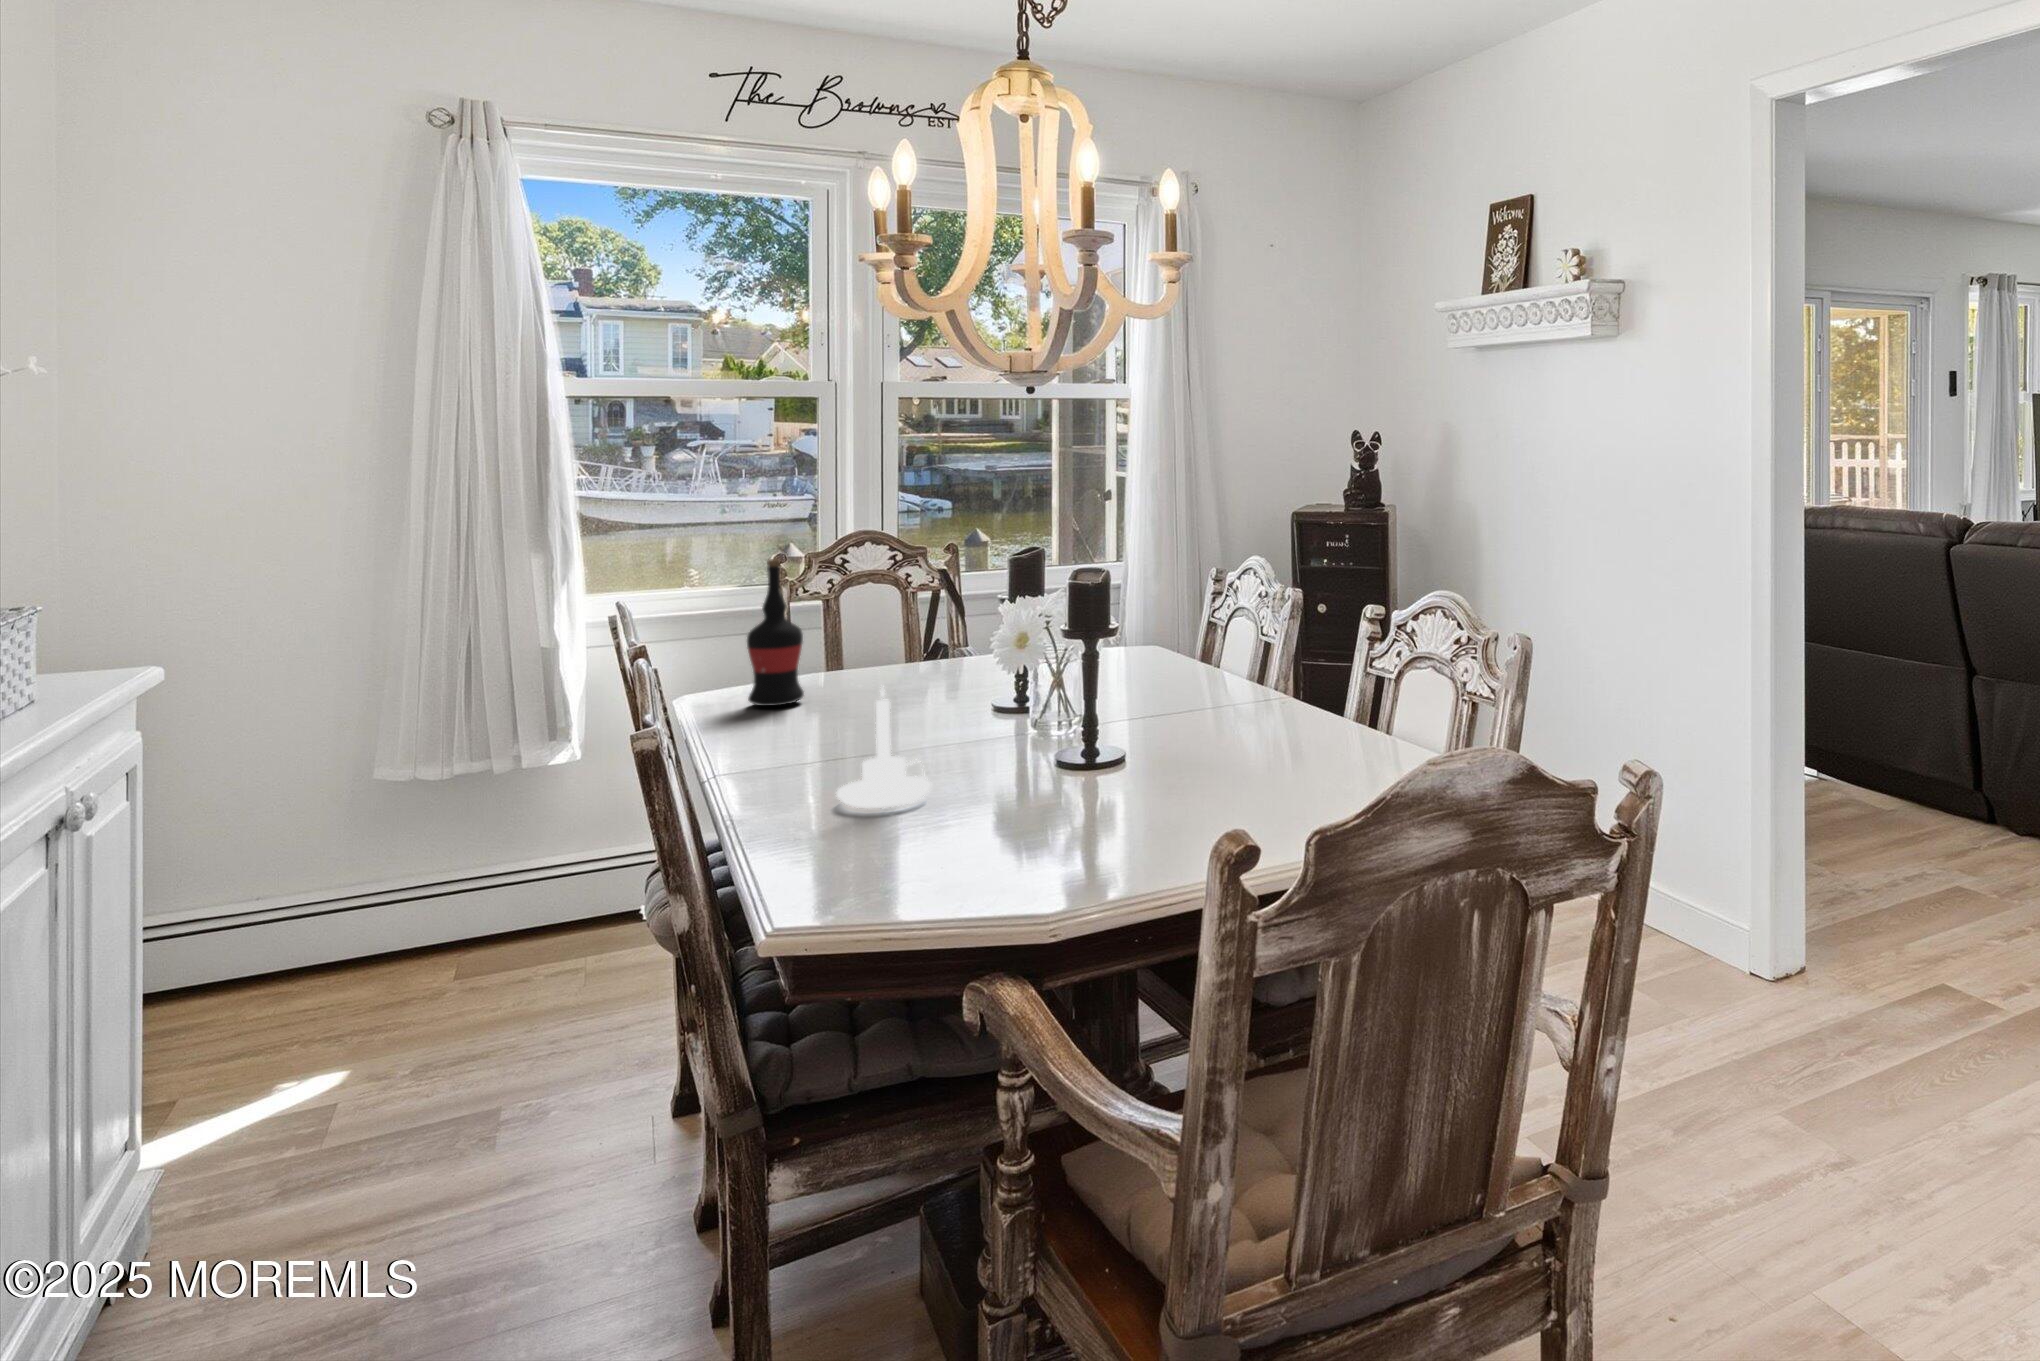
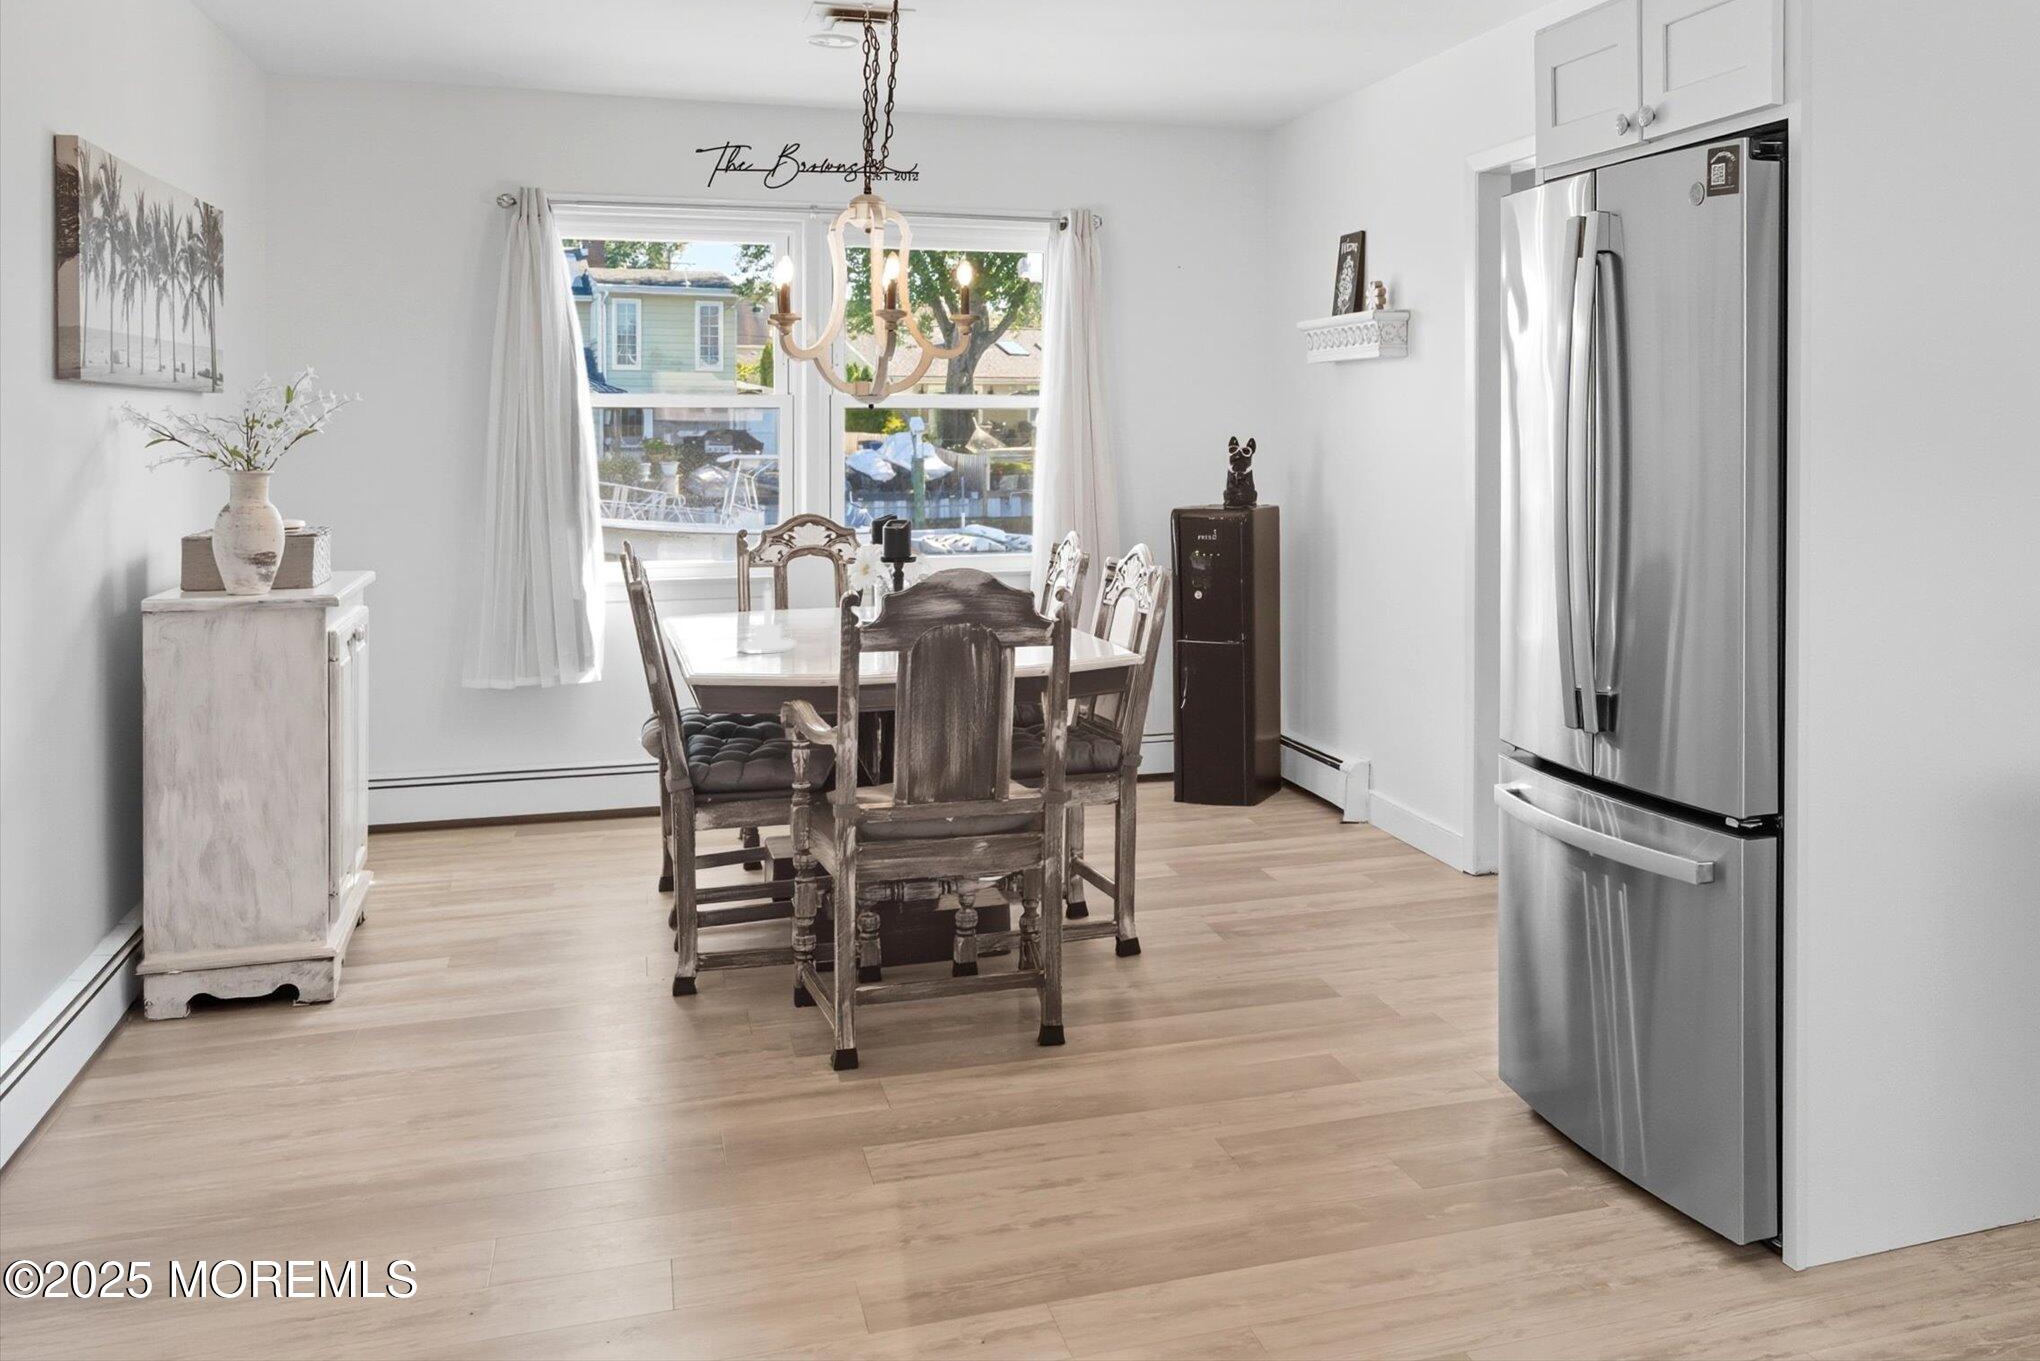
wine bottle: present [747,559,804,706] -> none [706,521,745,622]

